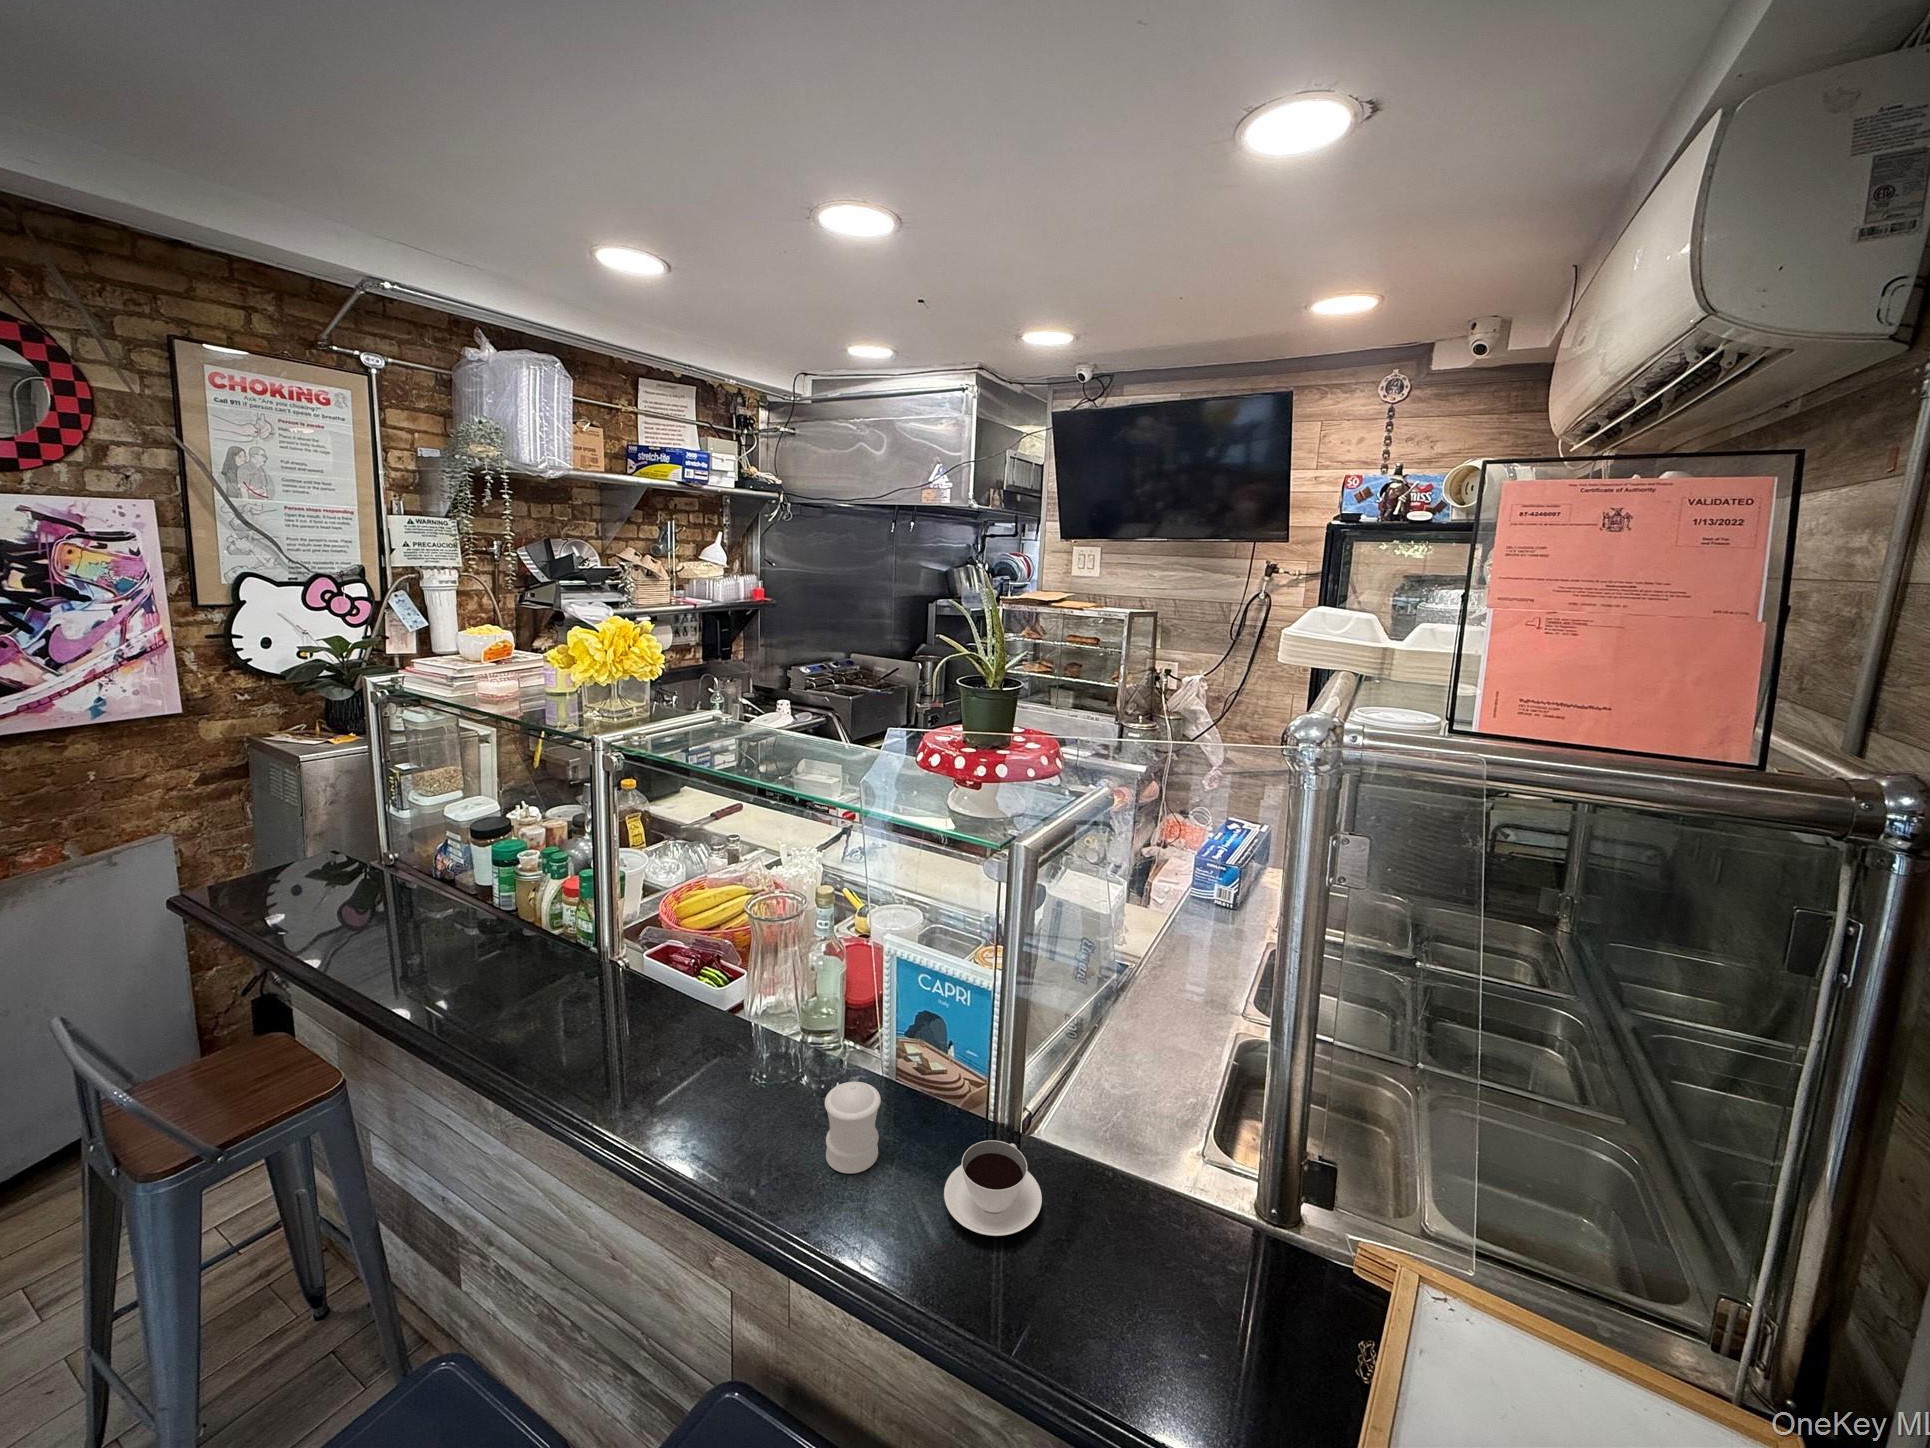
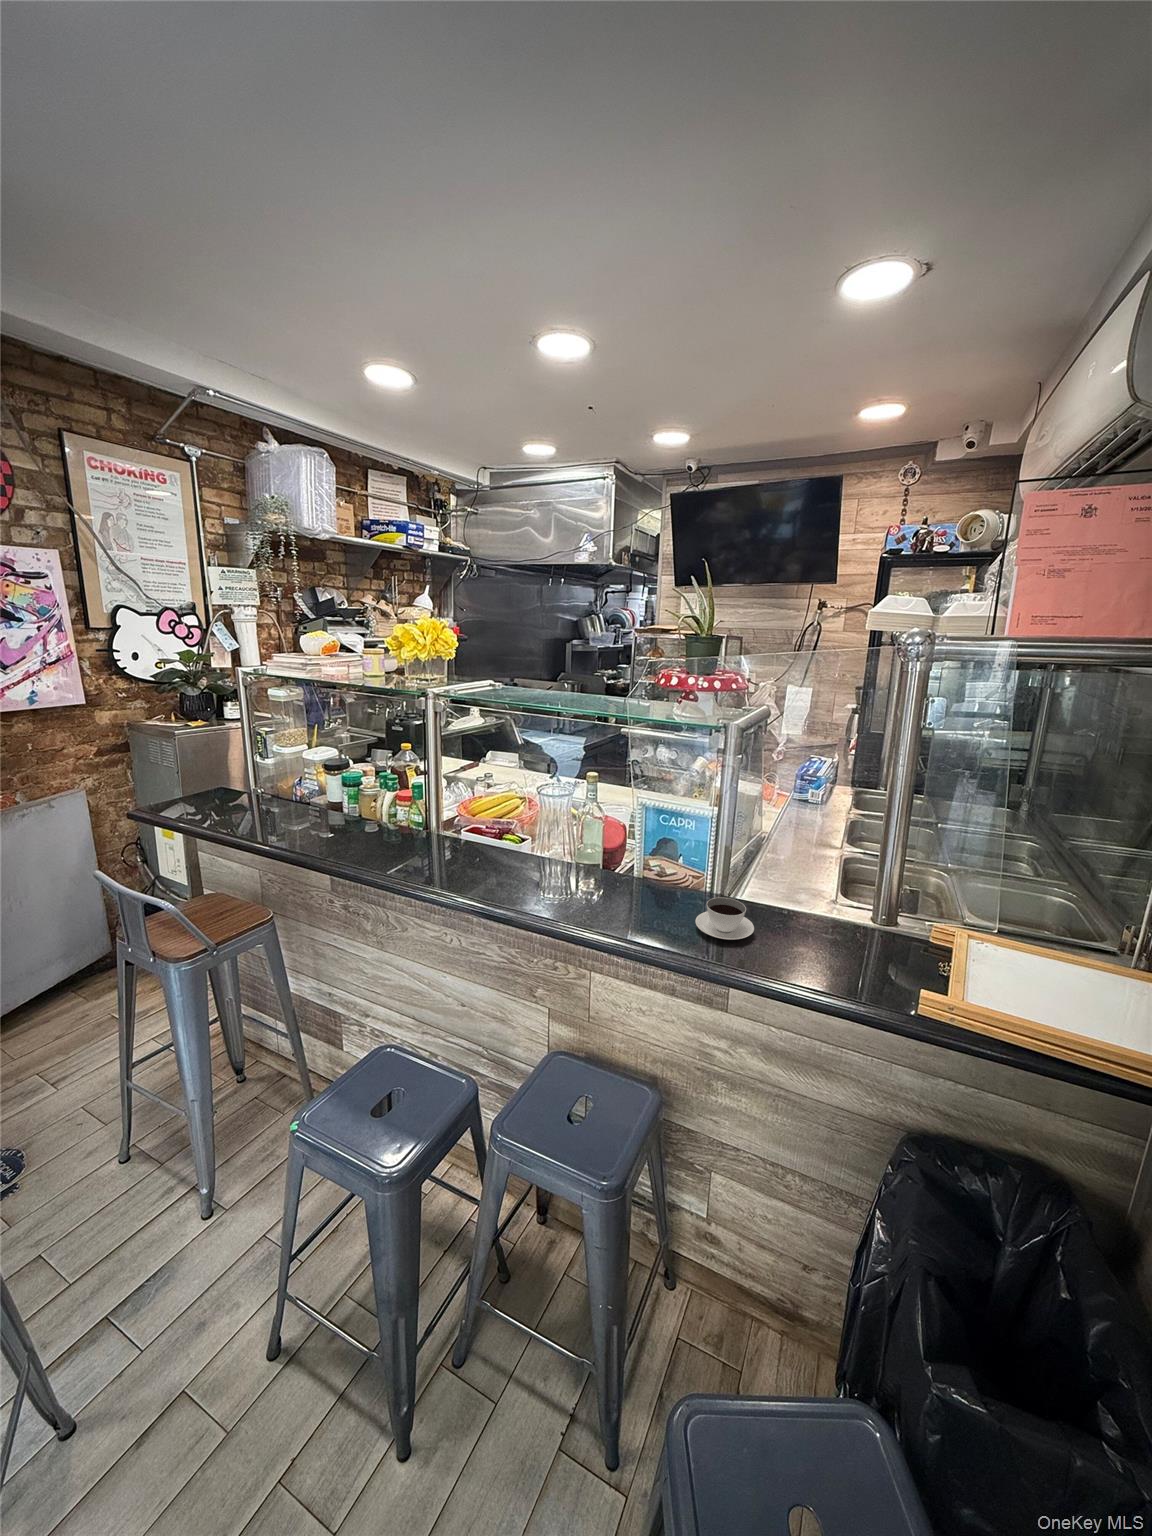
salt shaker: present [825,1082,881,1174] -> none [617,871,651,921]

